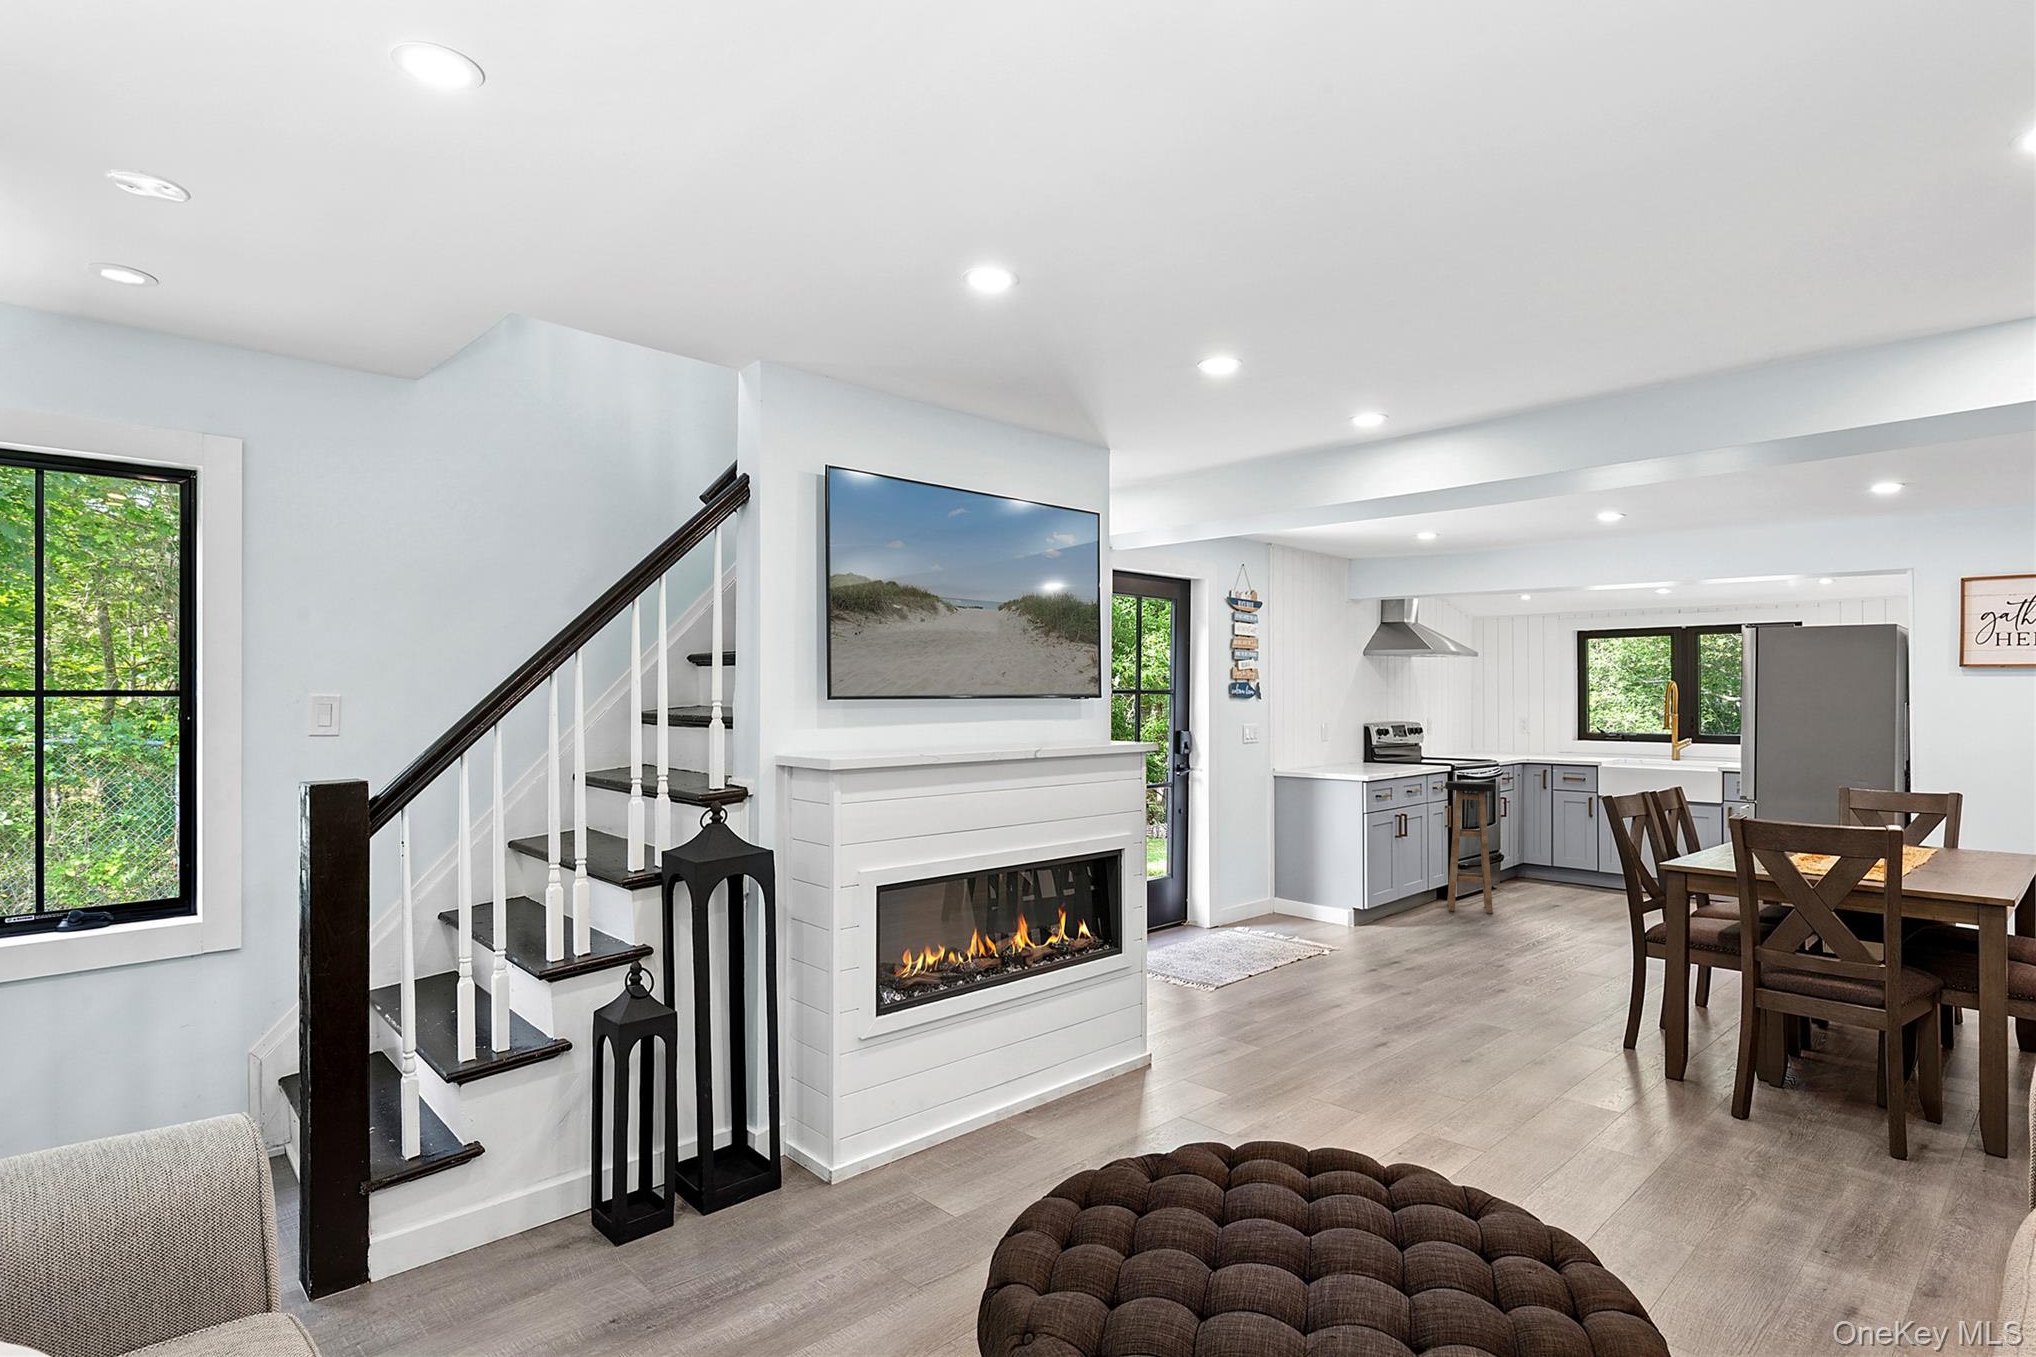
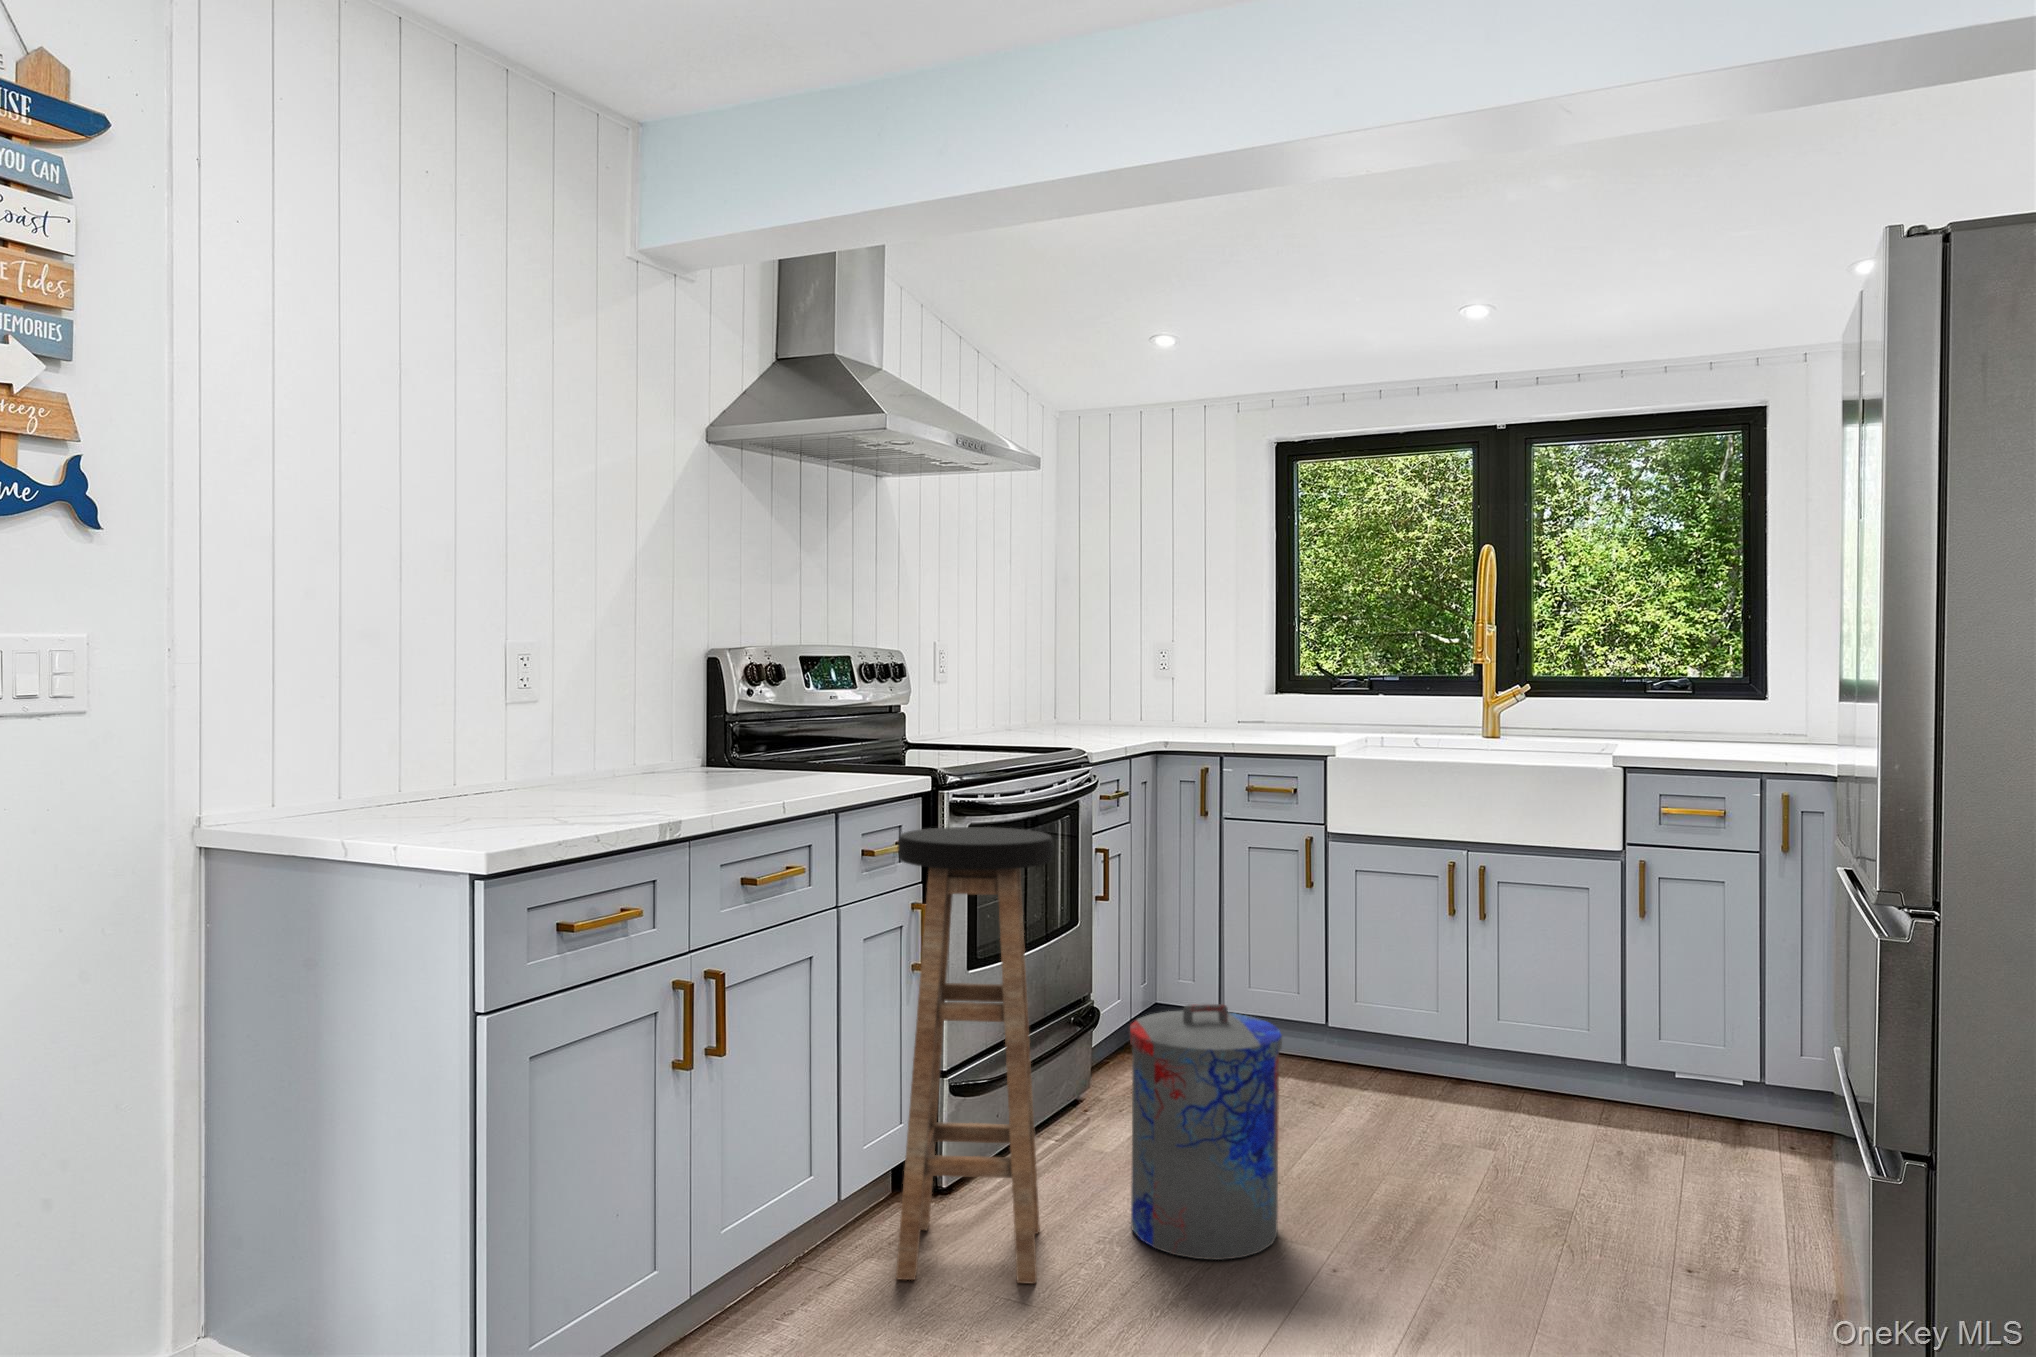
trash can: none [1520,839,1573,914] -> present [1130,1004,1282,1260]

